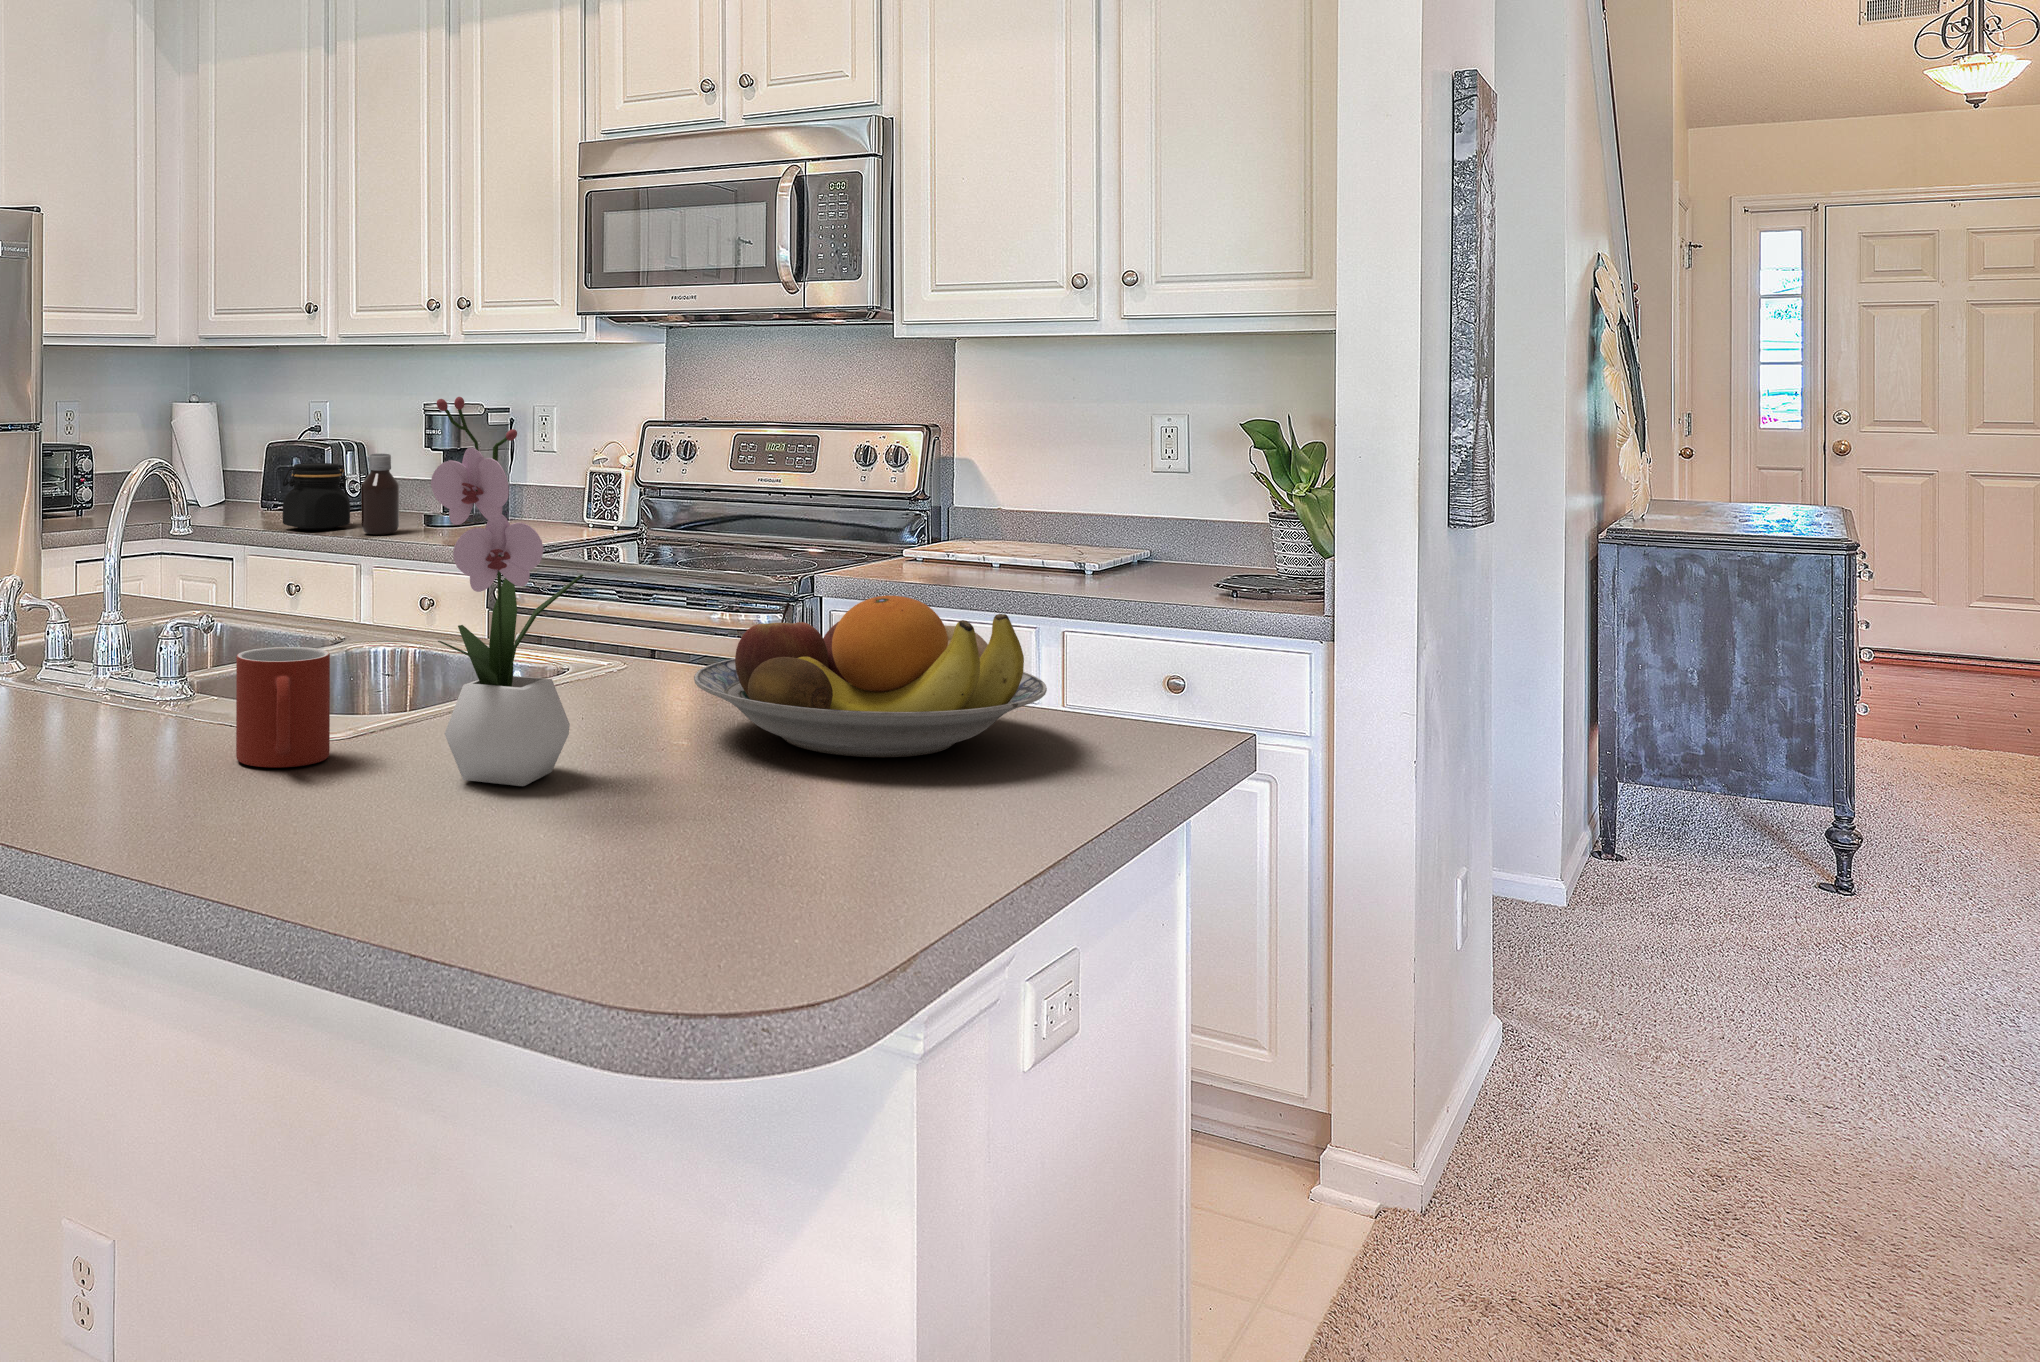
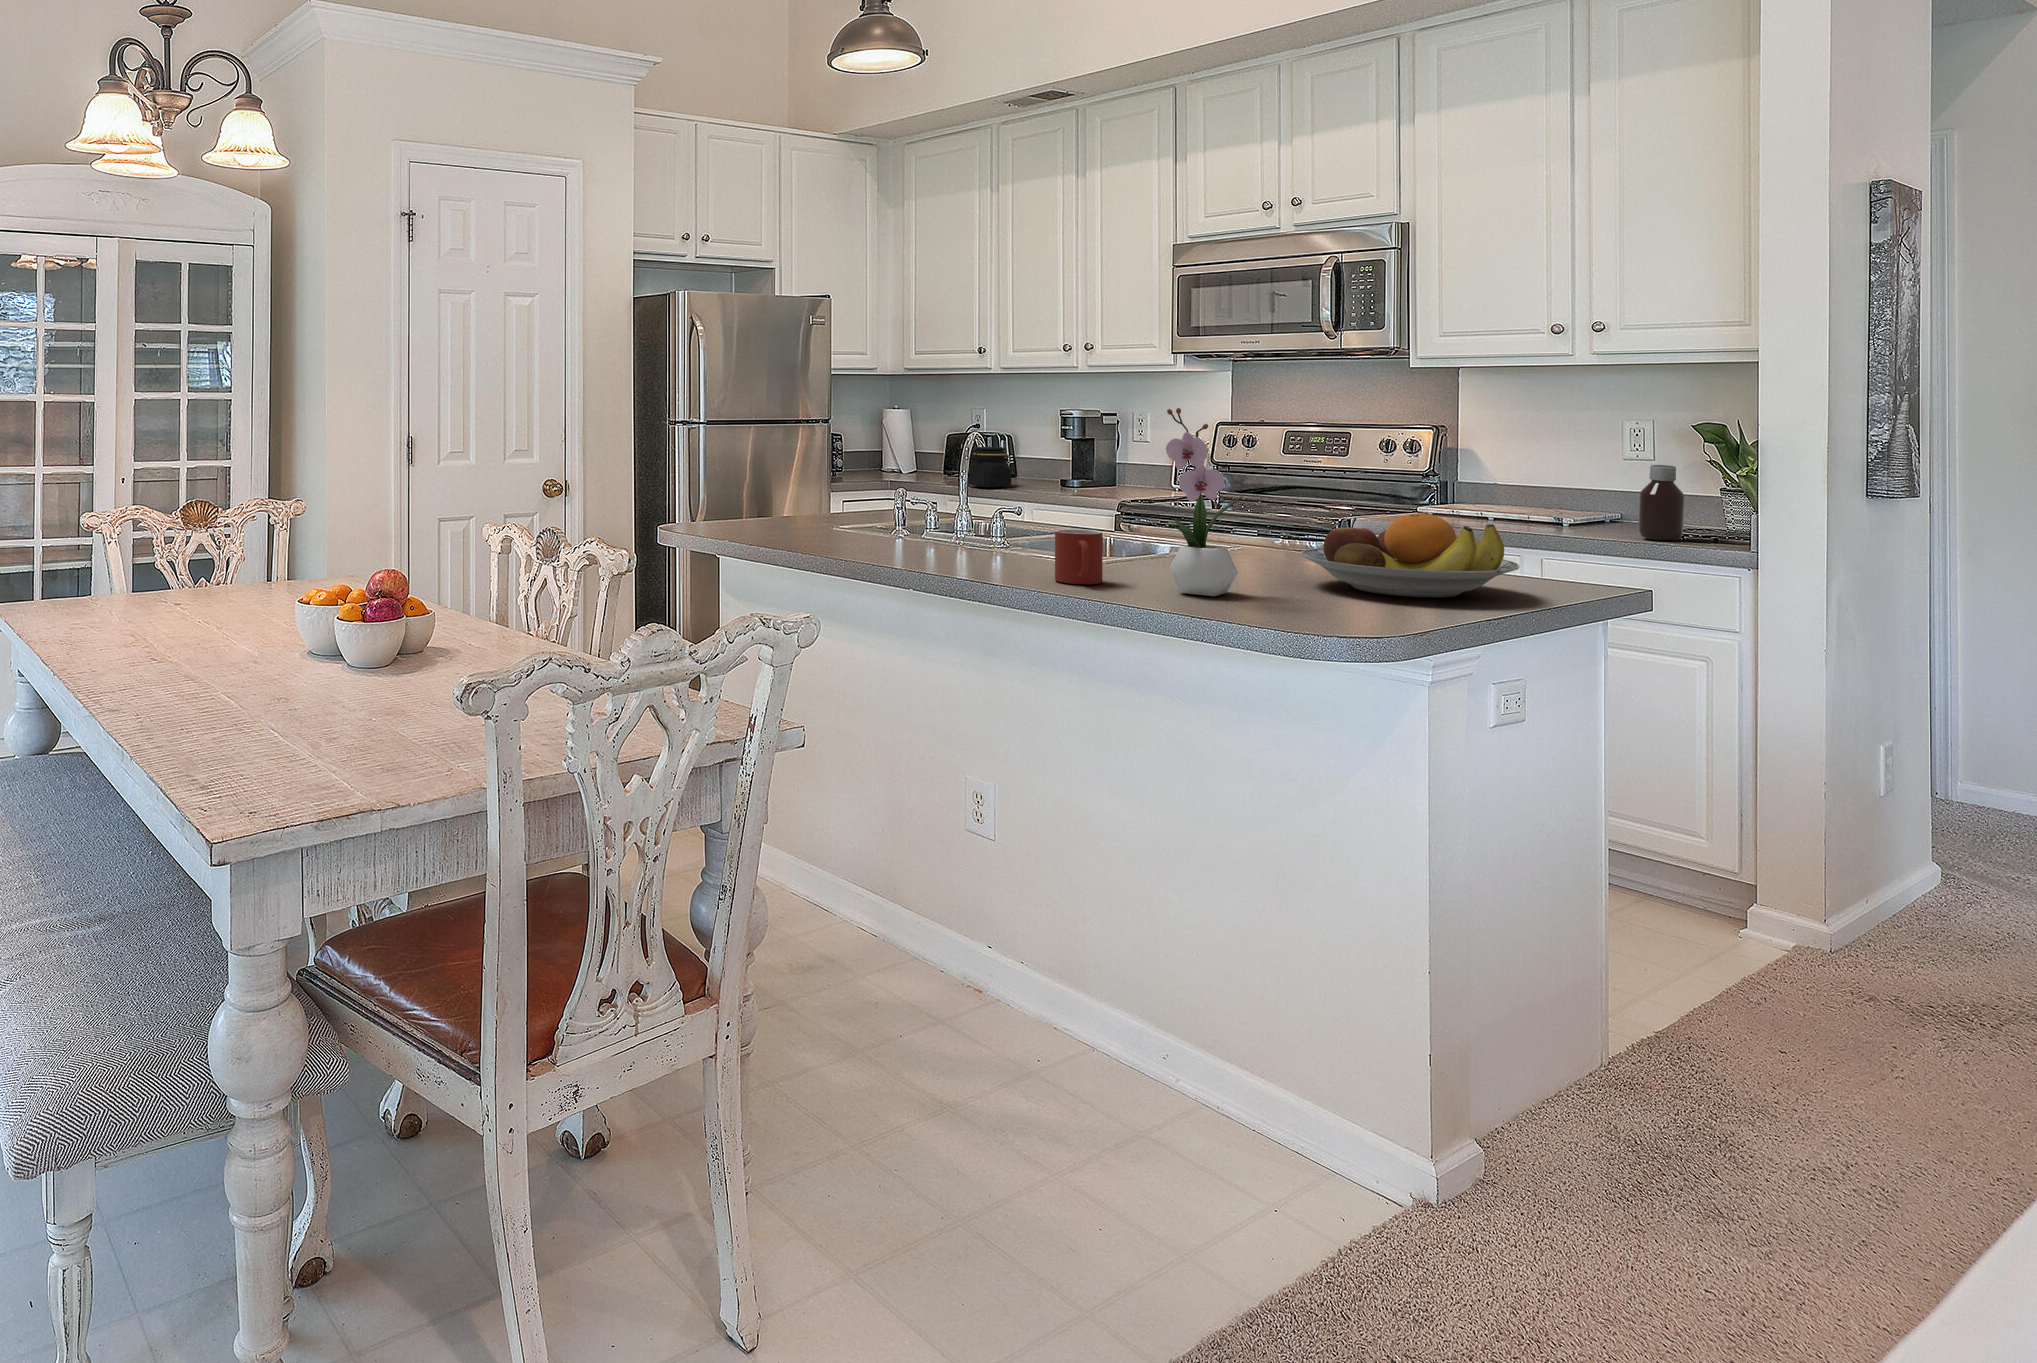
bottle: present [361,454,399,535] -> present [1638,465,1685,541]

